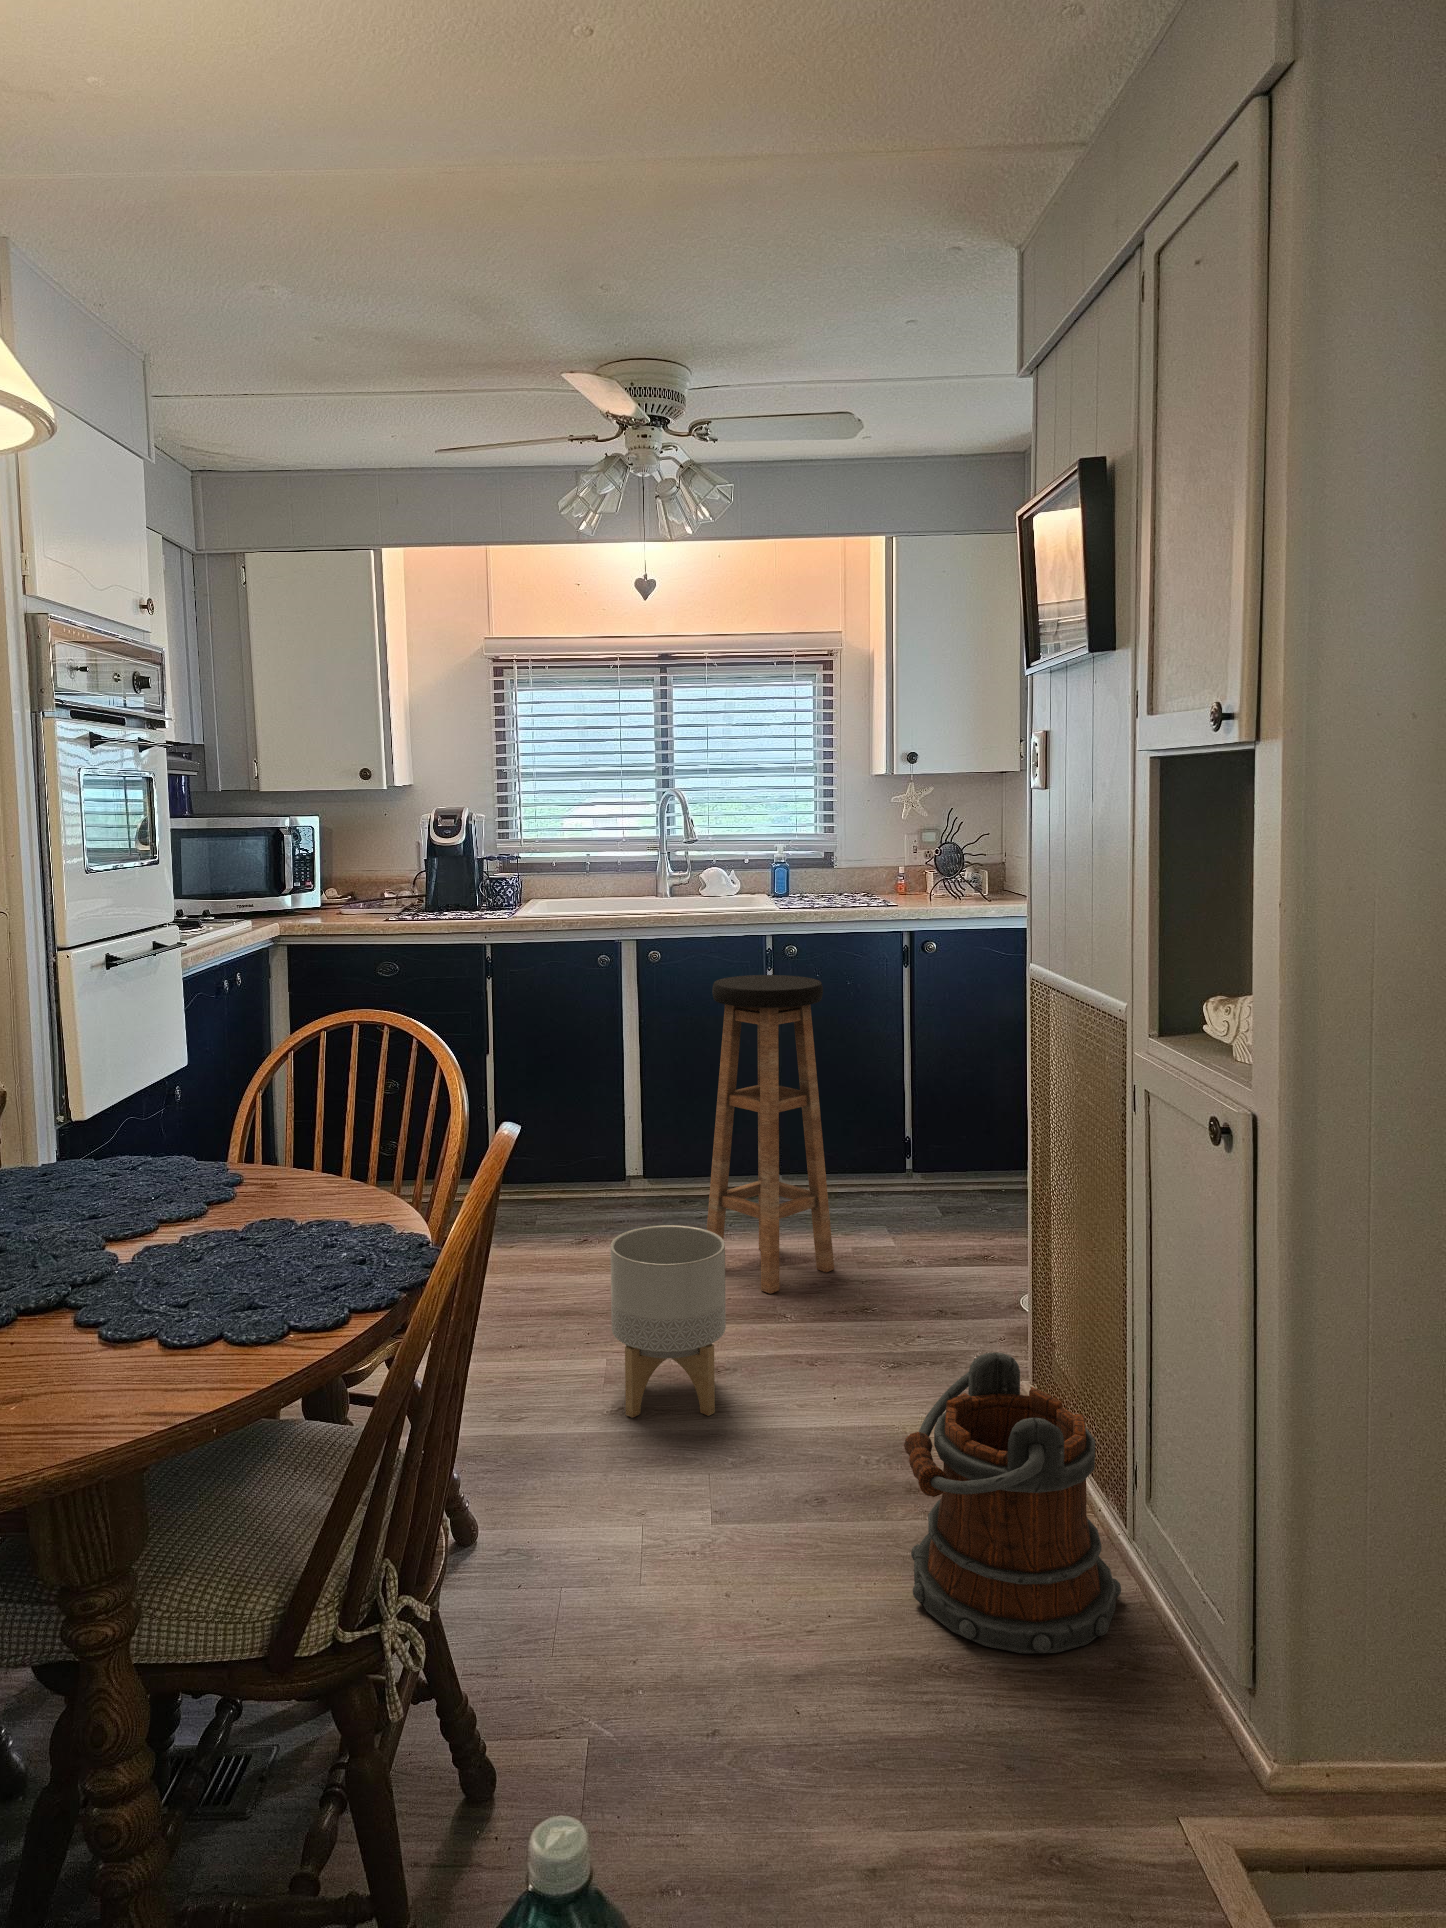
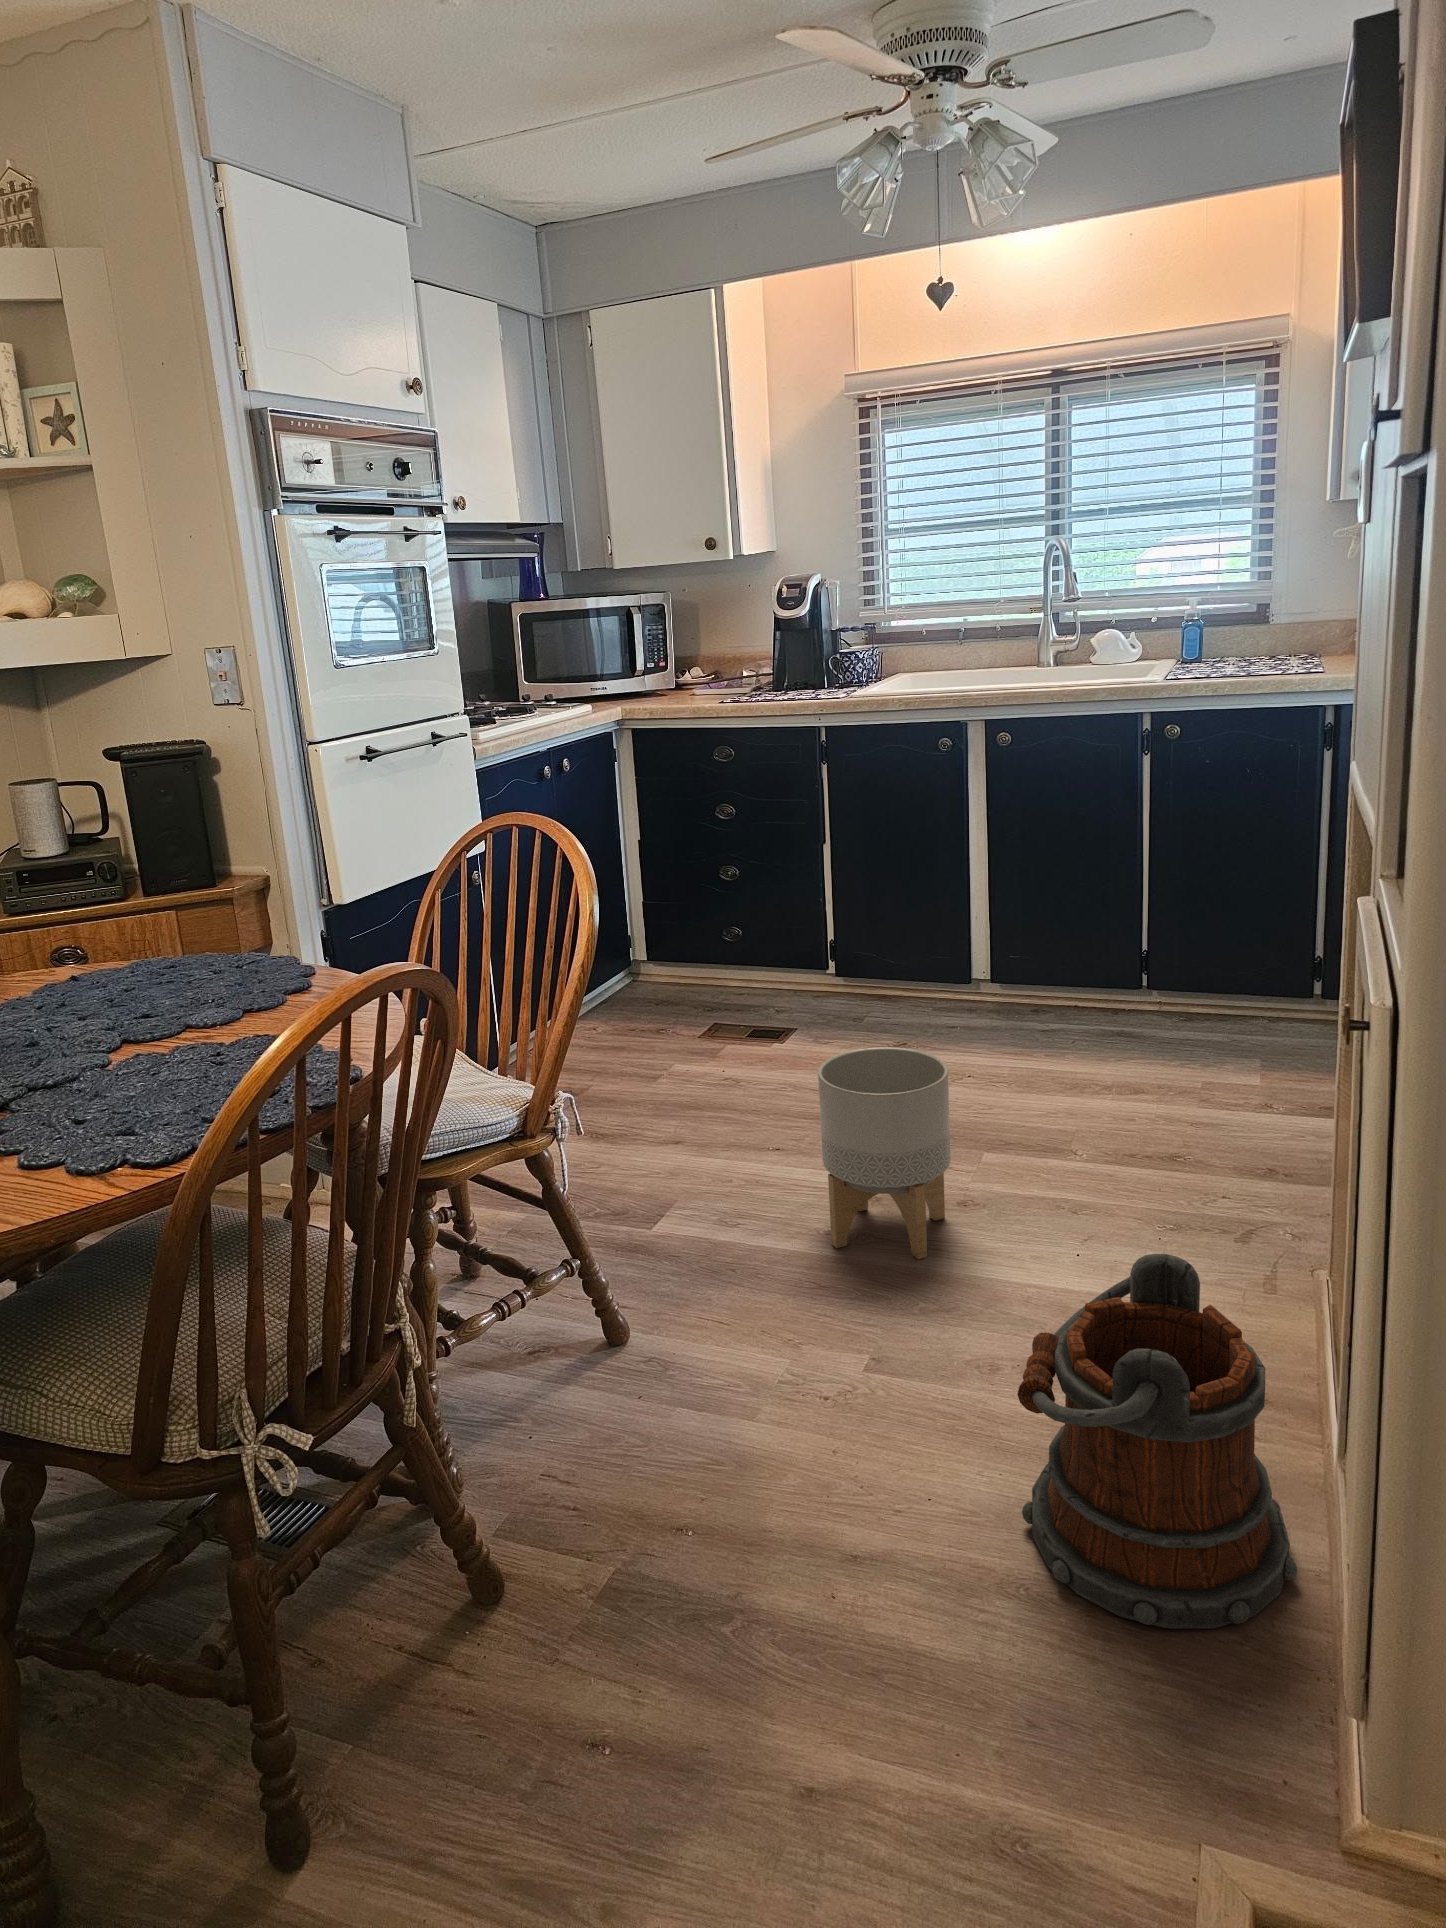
bar stool: present [707,975,834,1294] -> none [1010,761,1164,1129]

